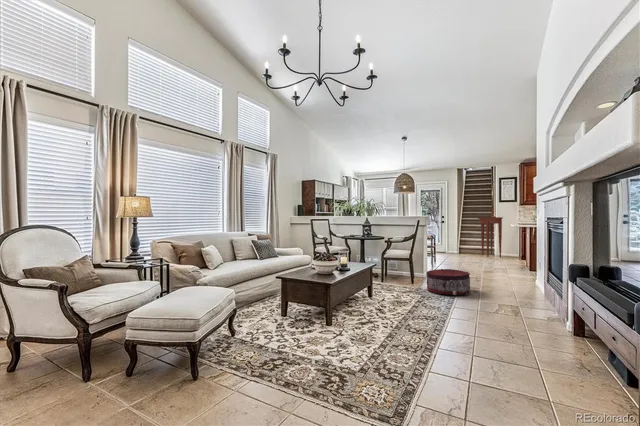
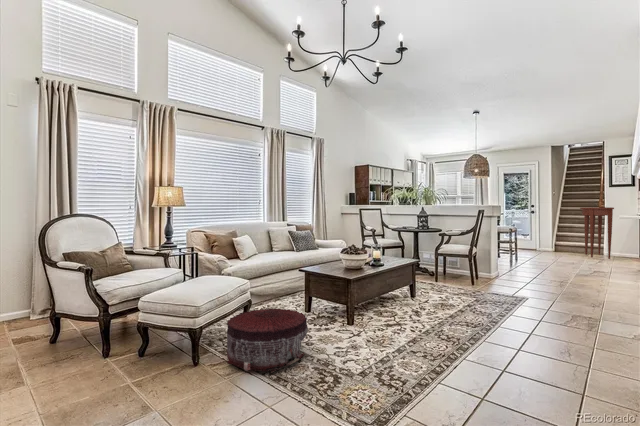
pouf: present [426,269,470,295] -> present [227,308,308,373]

